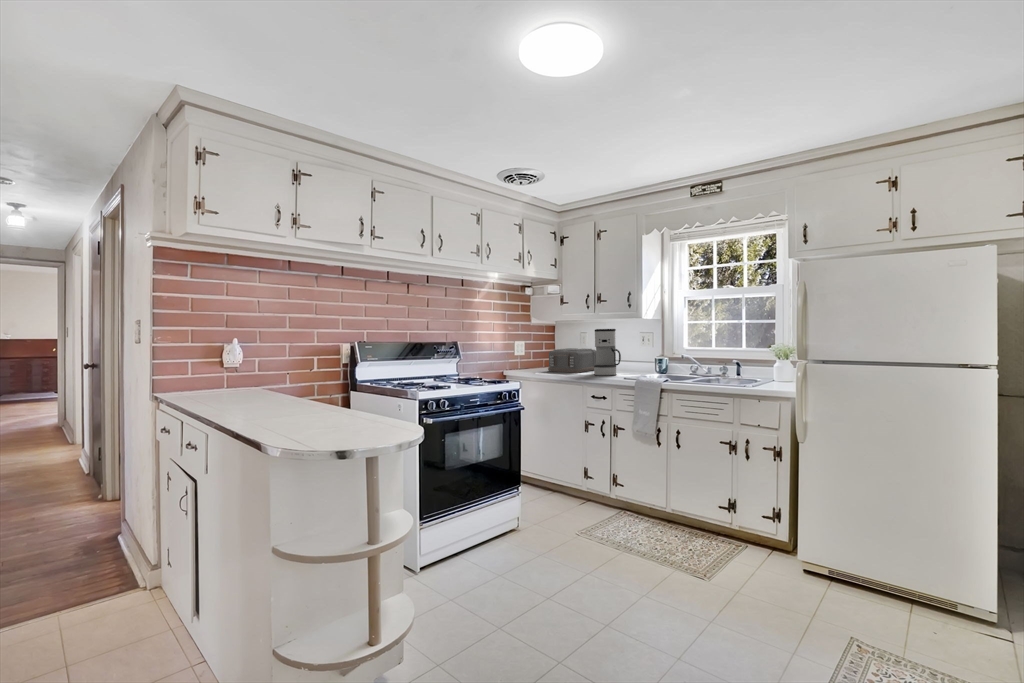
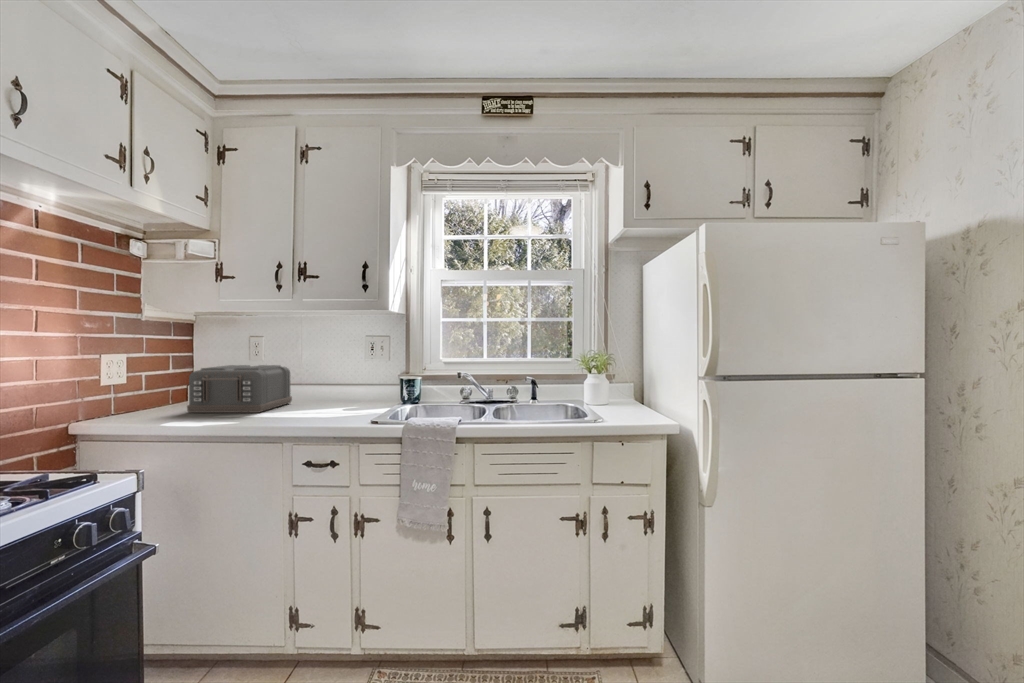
coffee maker: present [594,329,621,376] -> none [299,327,351,416]

